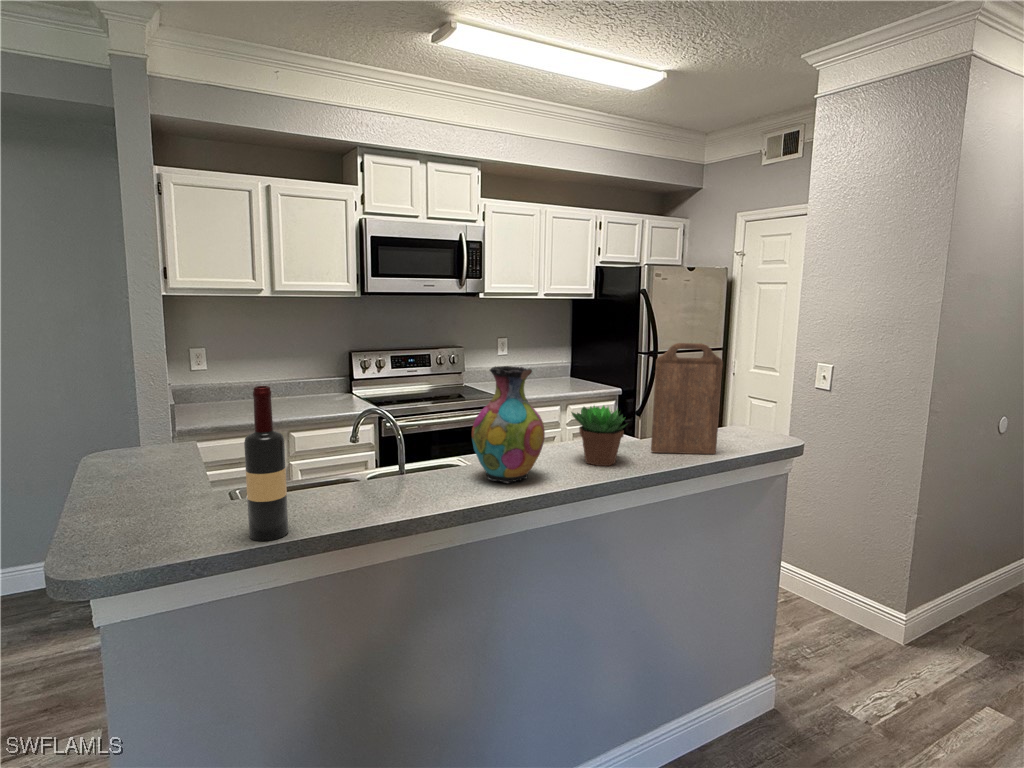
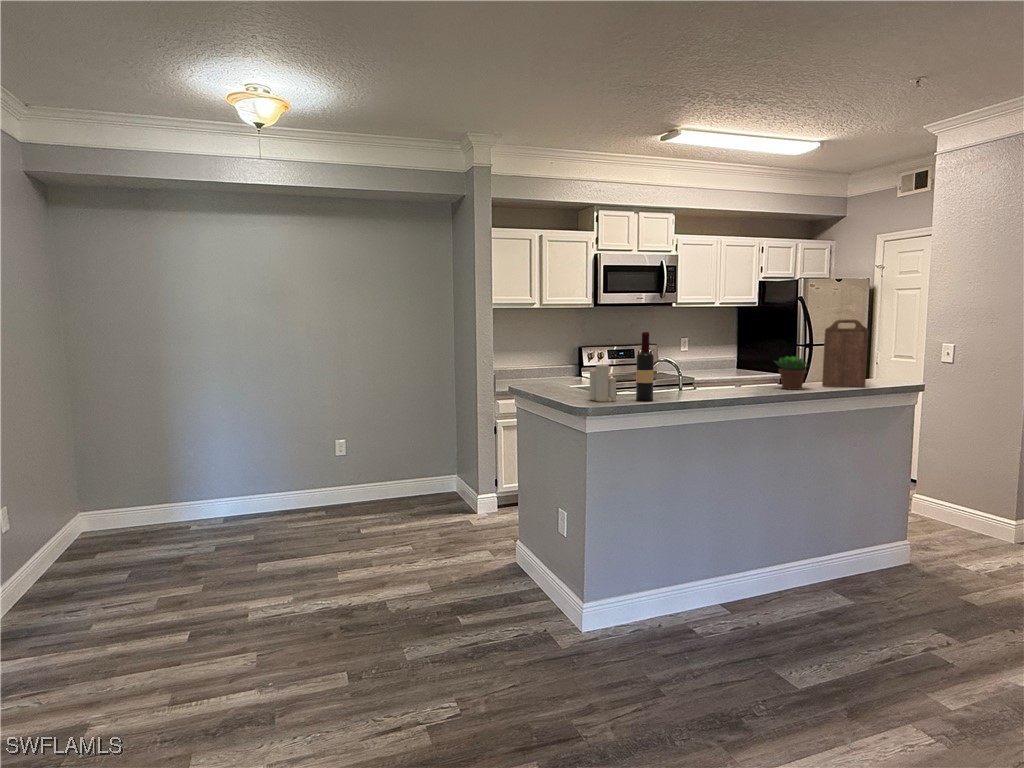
vase: present [472,366,545,483] -> none [721,331,764,393]
candle: none [140,452,202,547] -> present [590,364,616,402]

